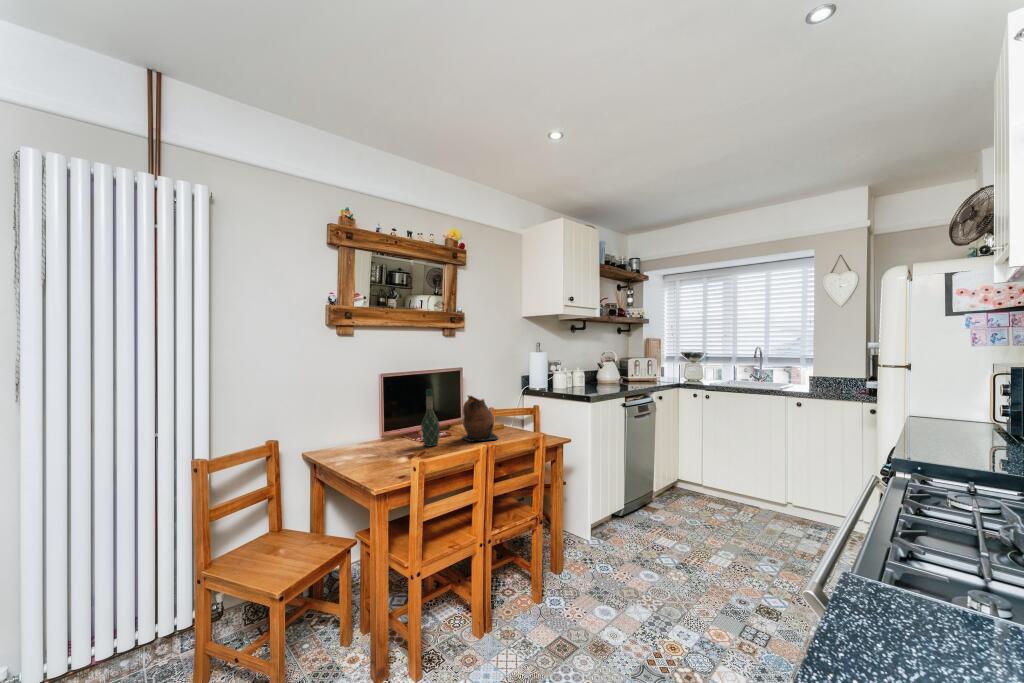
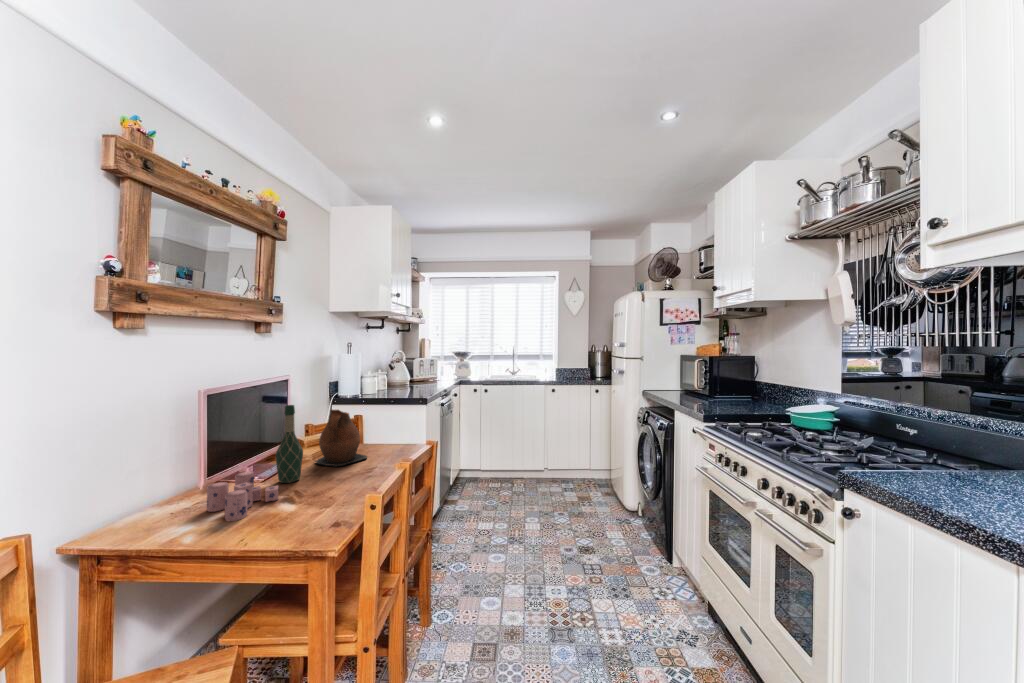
candle: none [368,433,410,461] -> present [207,472,278,521]

